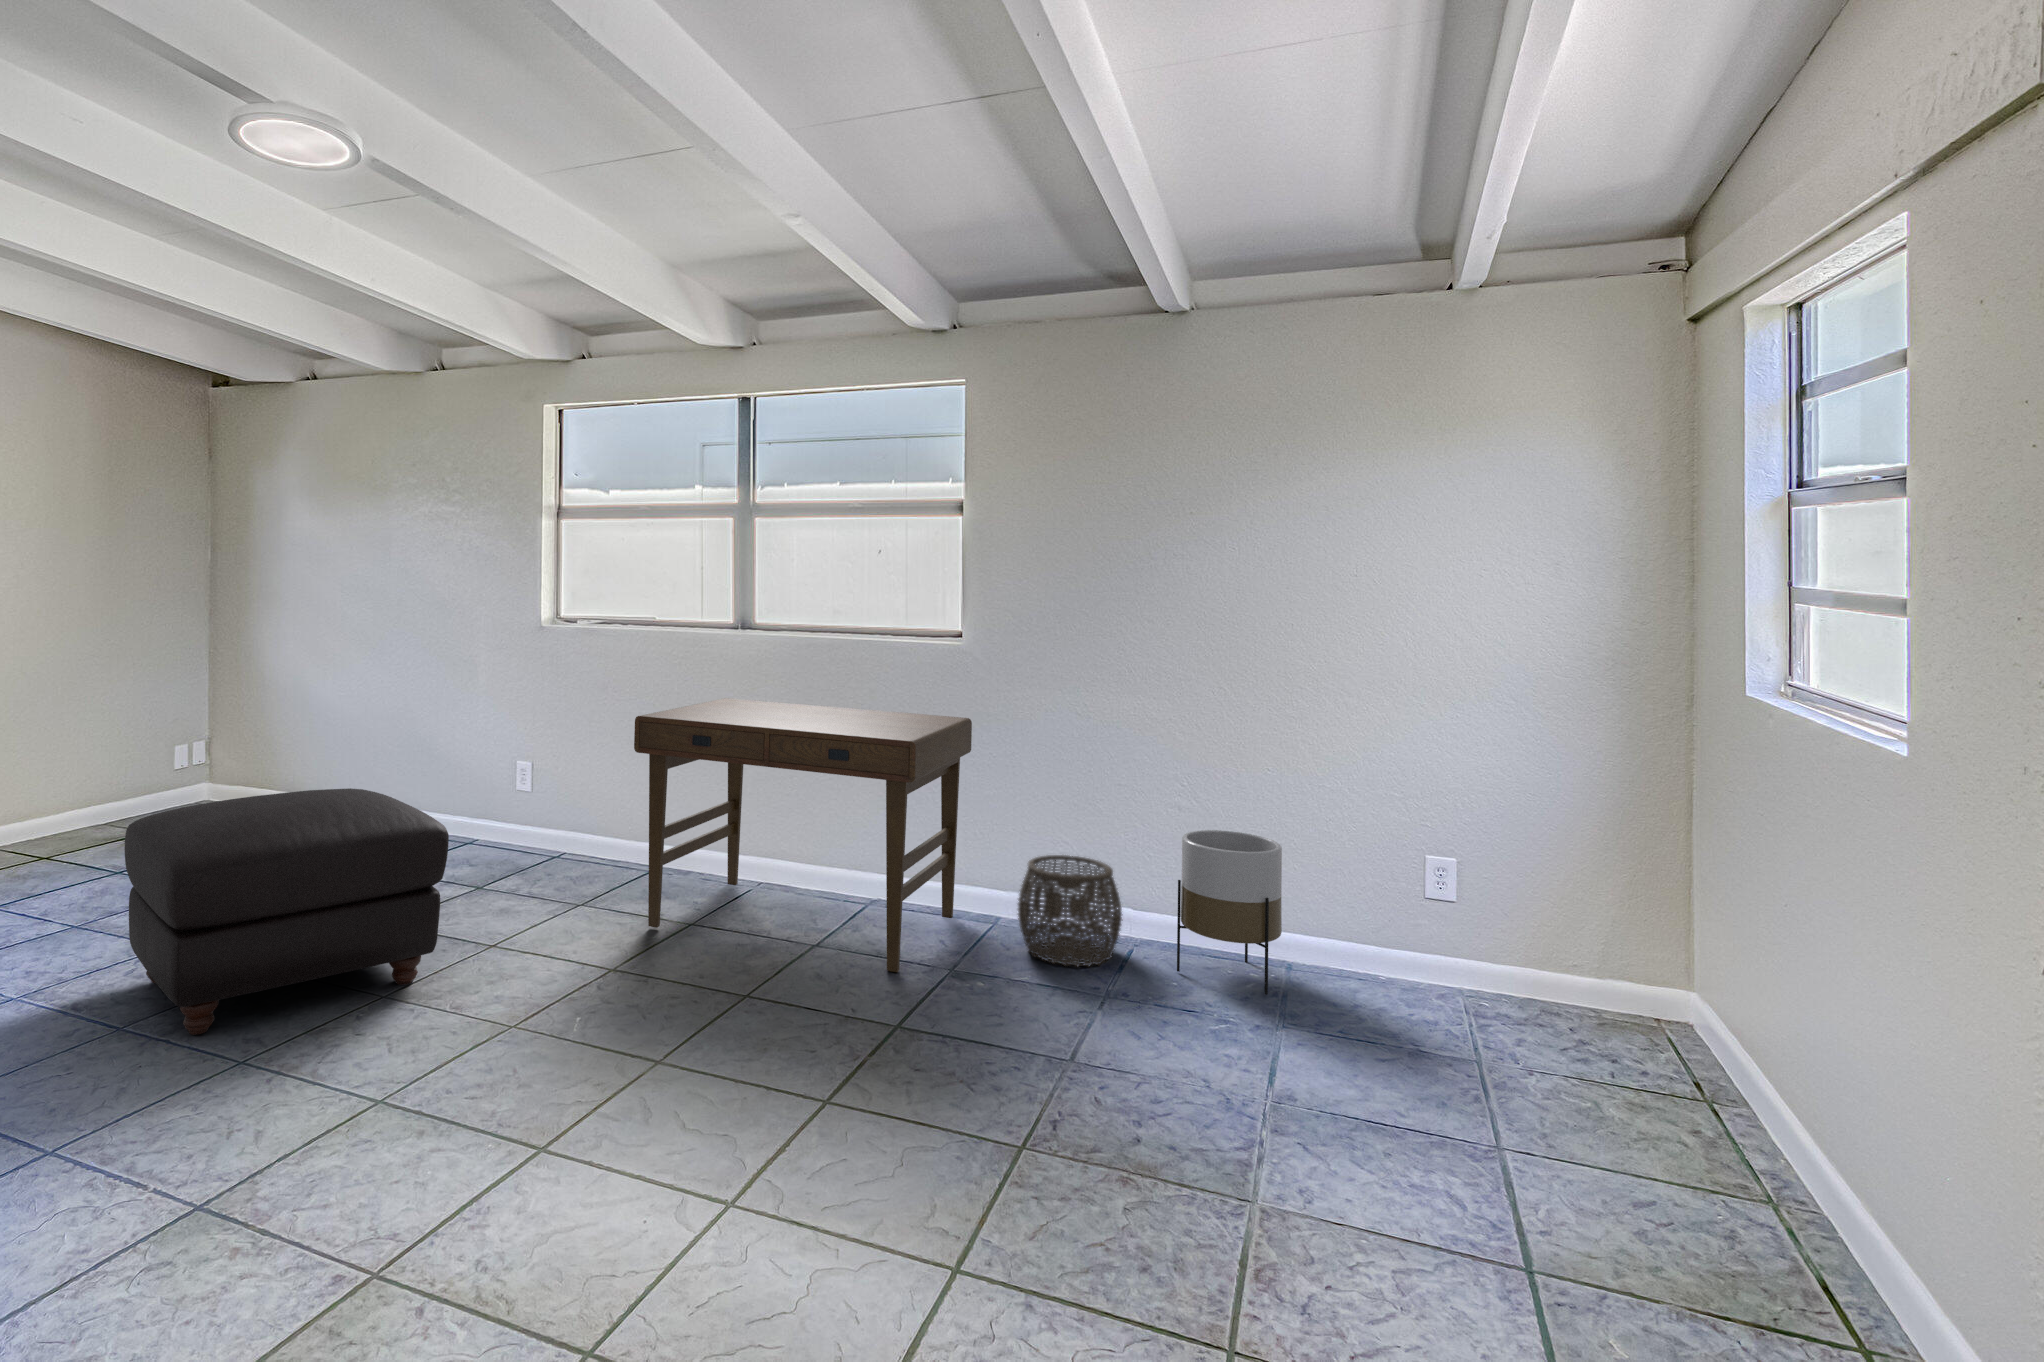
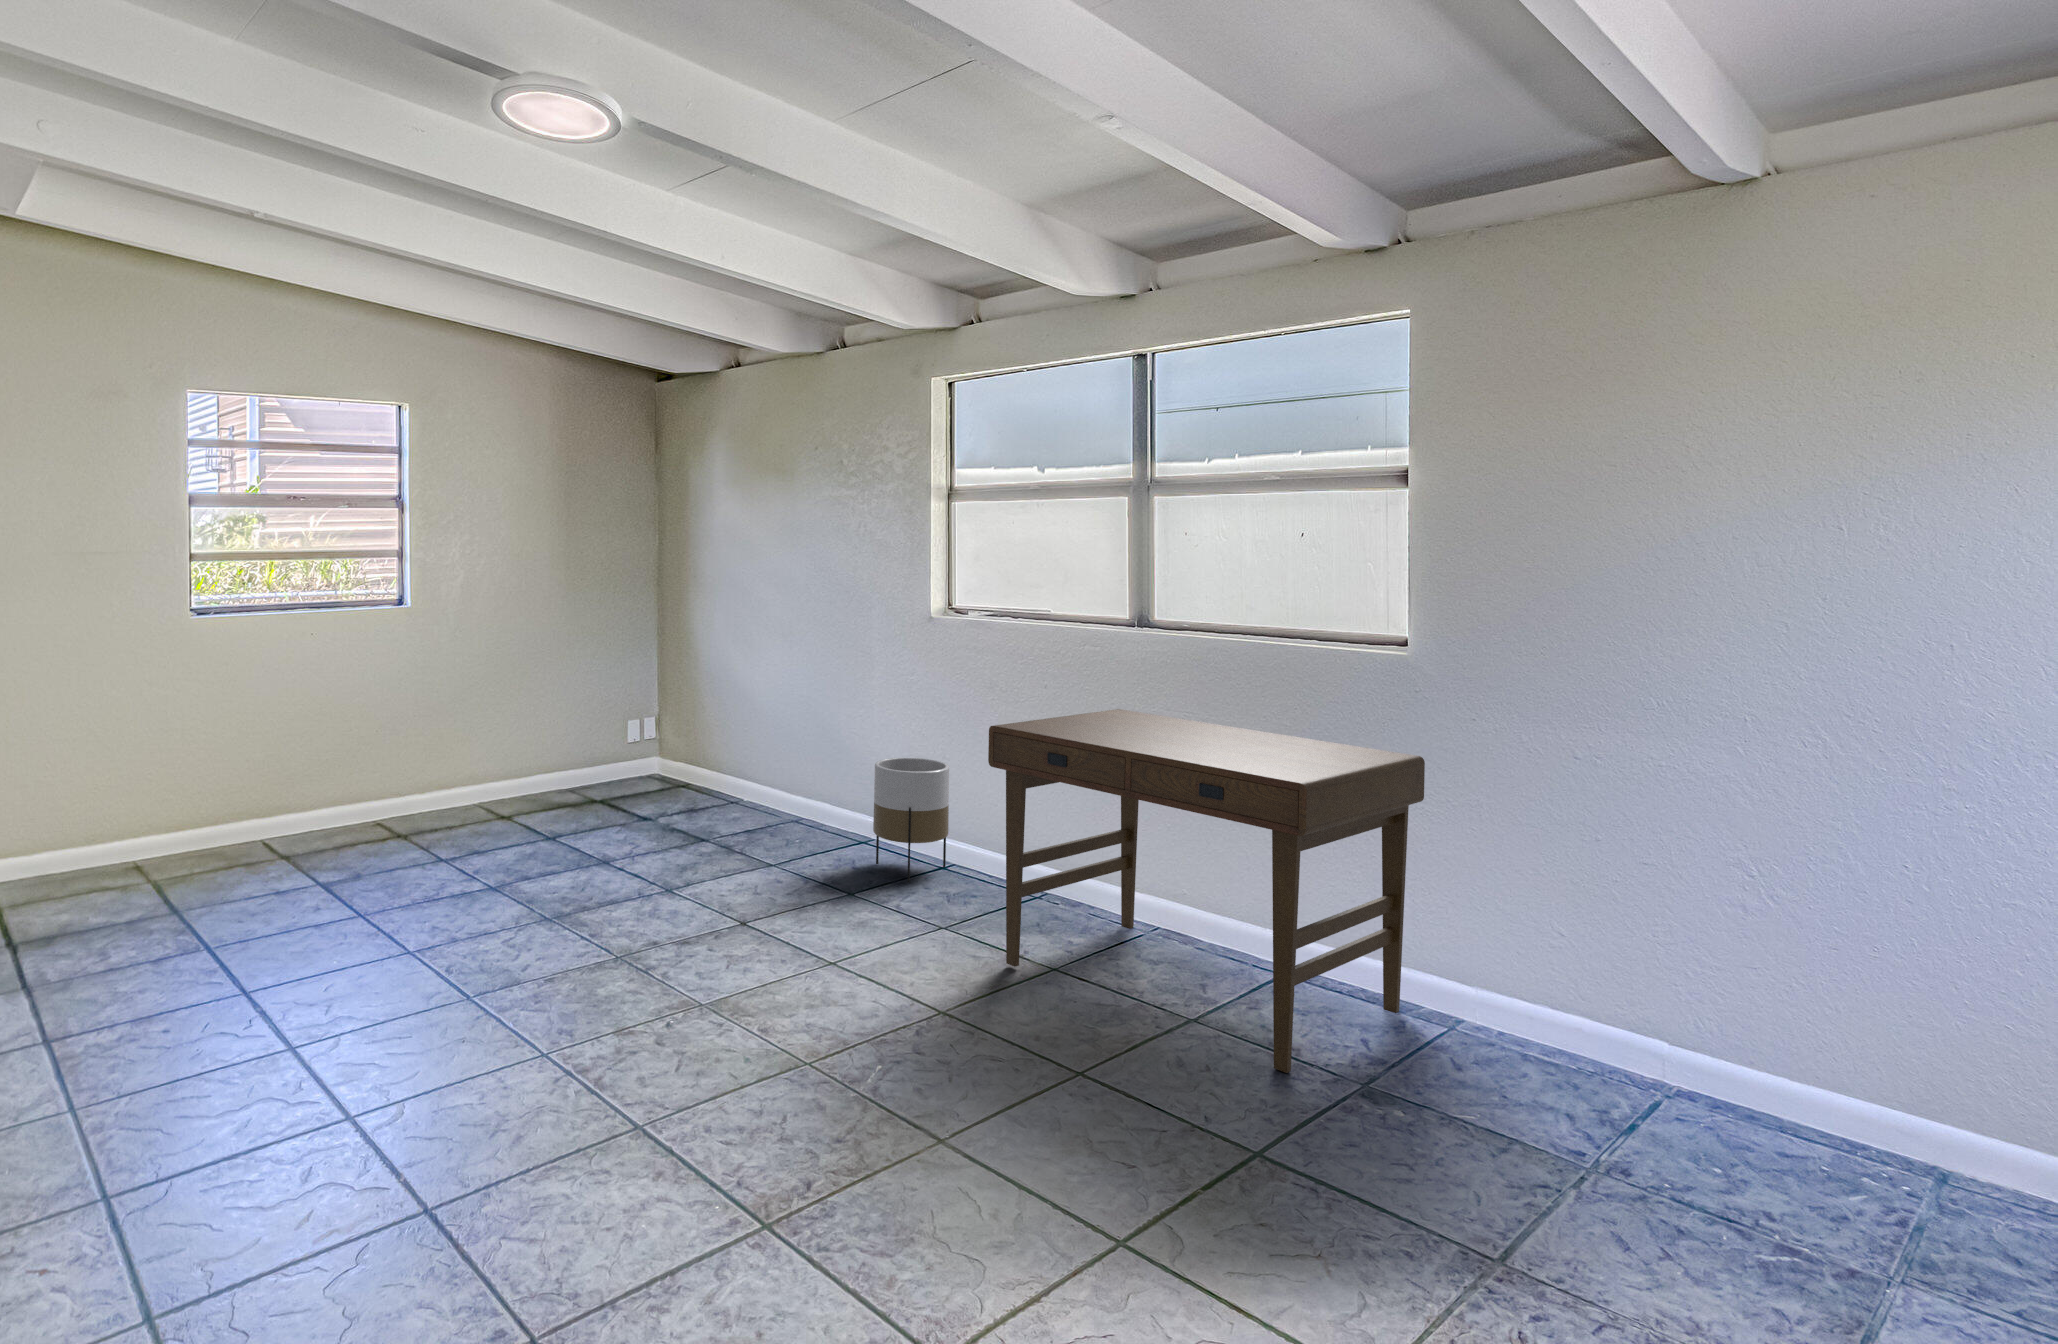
ottoman: present [125,788,449,1035] -> none [506,780,776,1005]
planter: present [1177,830,1282,995] -> present [873,758,949,883]
woven basket: present [1018,855,1122,966] -> none [1473,952,1642,1119]

